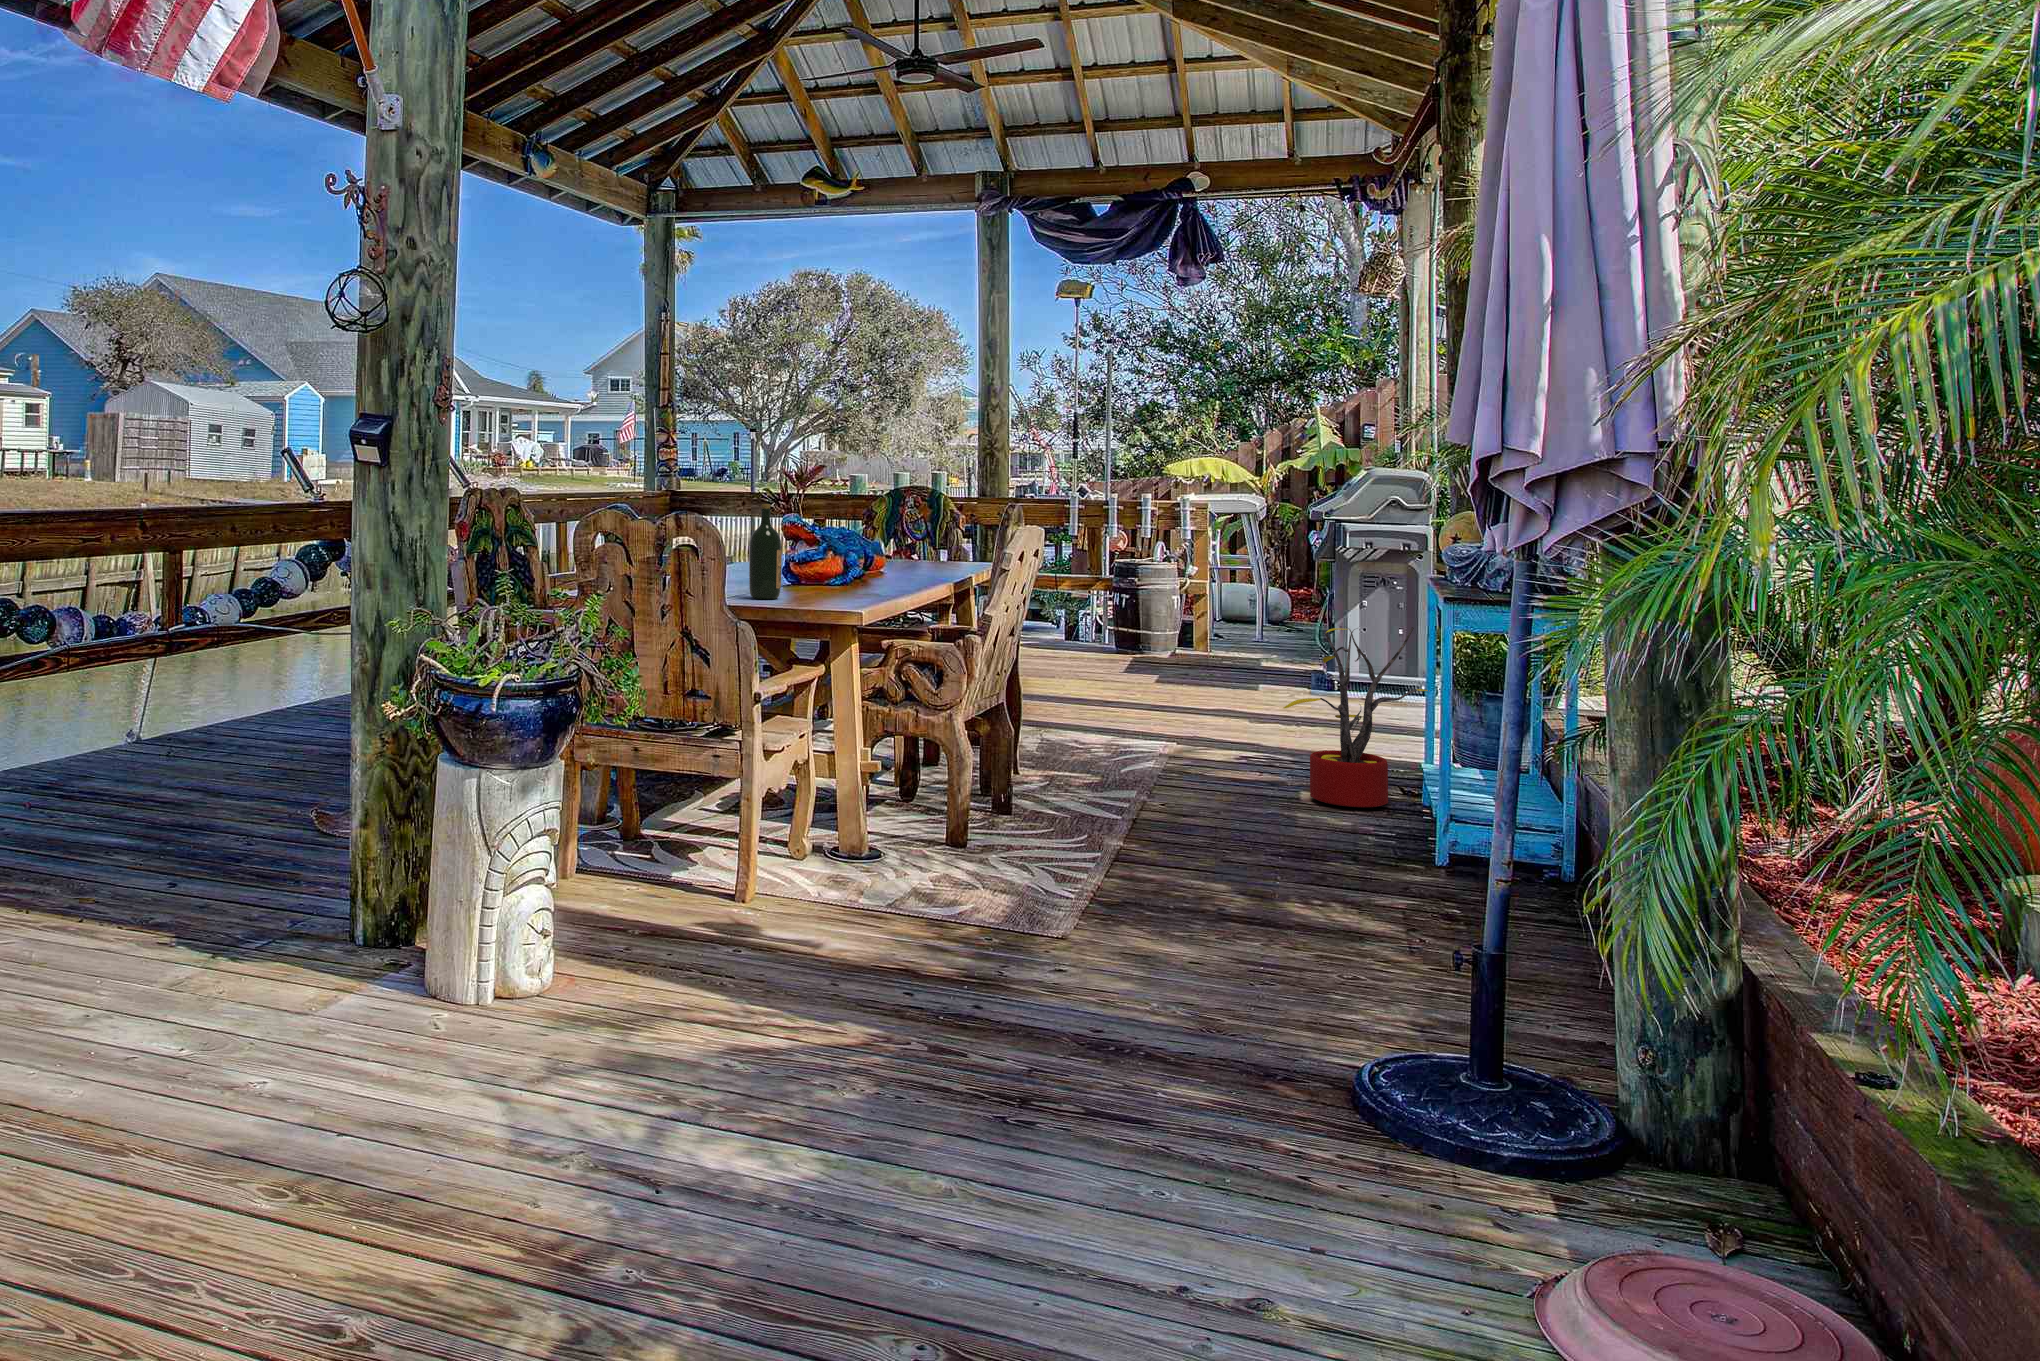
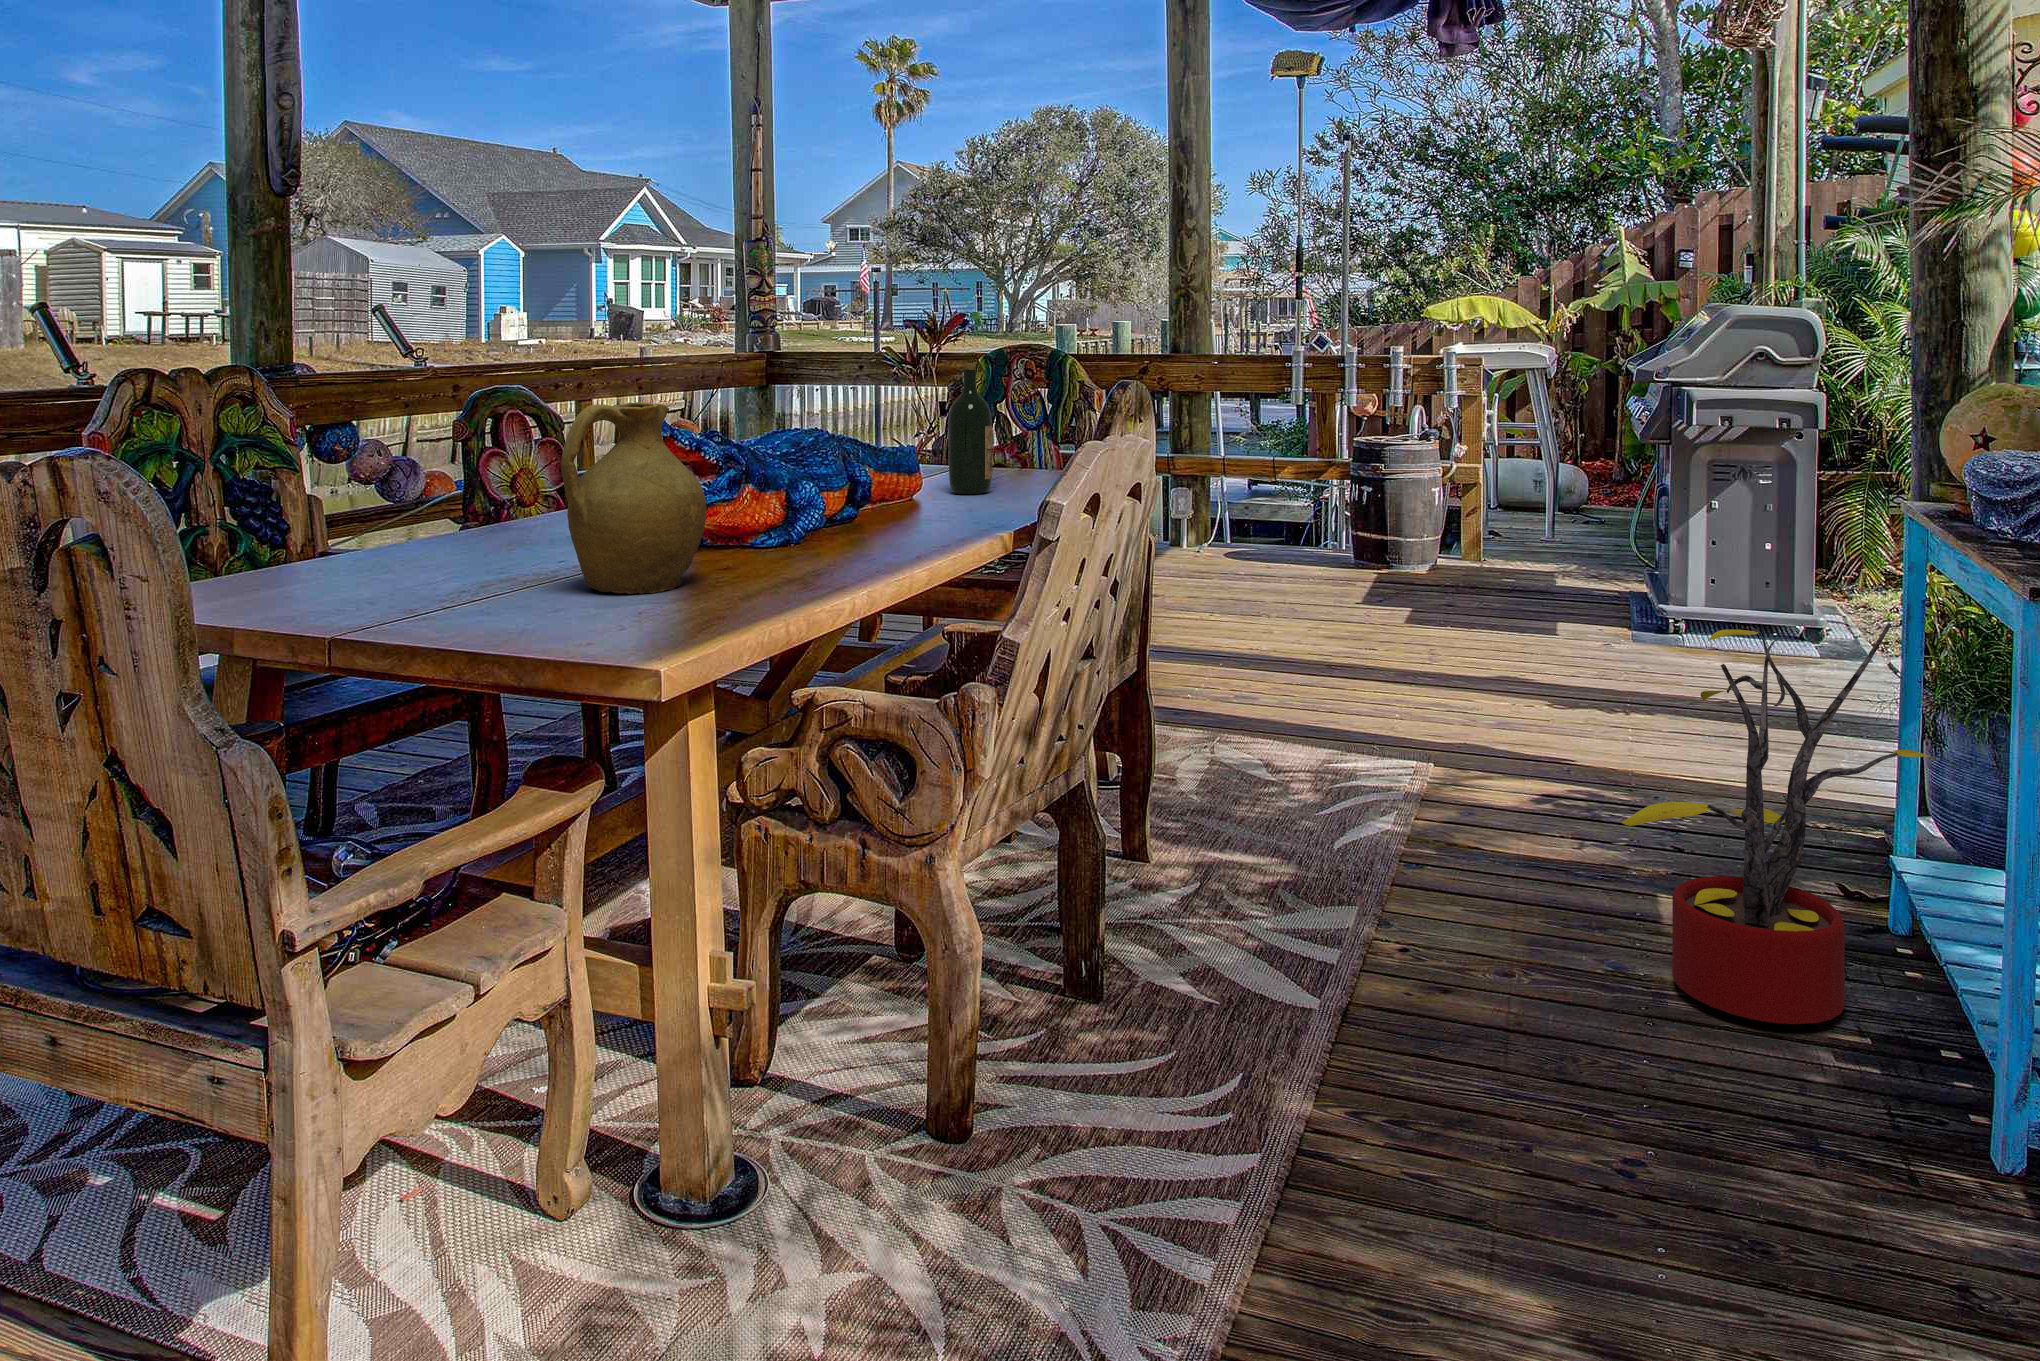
wine bottle: present [749,504,782,599] -> present [948,363,992,494]
pitcher: none [802,509,865,595] -> present [561,402,706,594]

